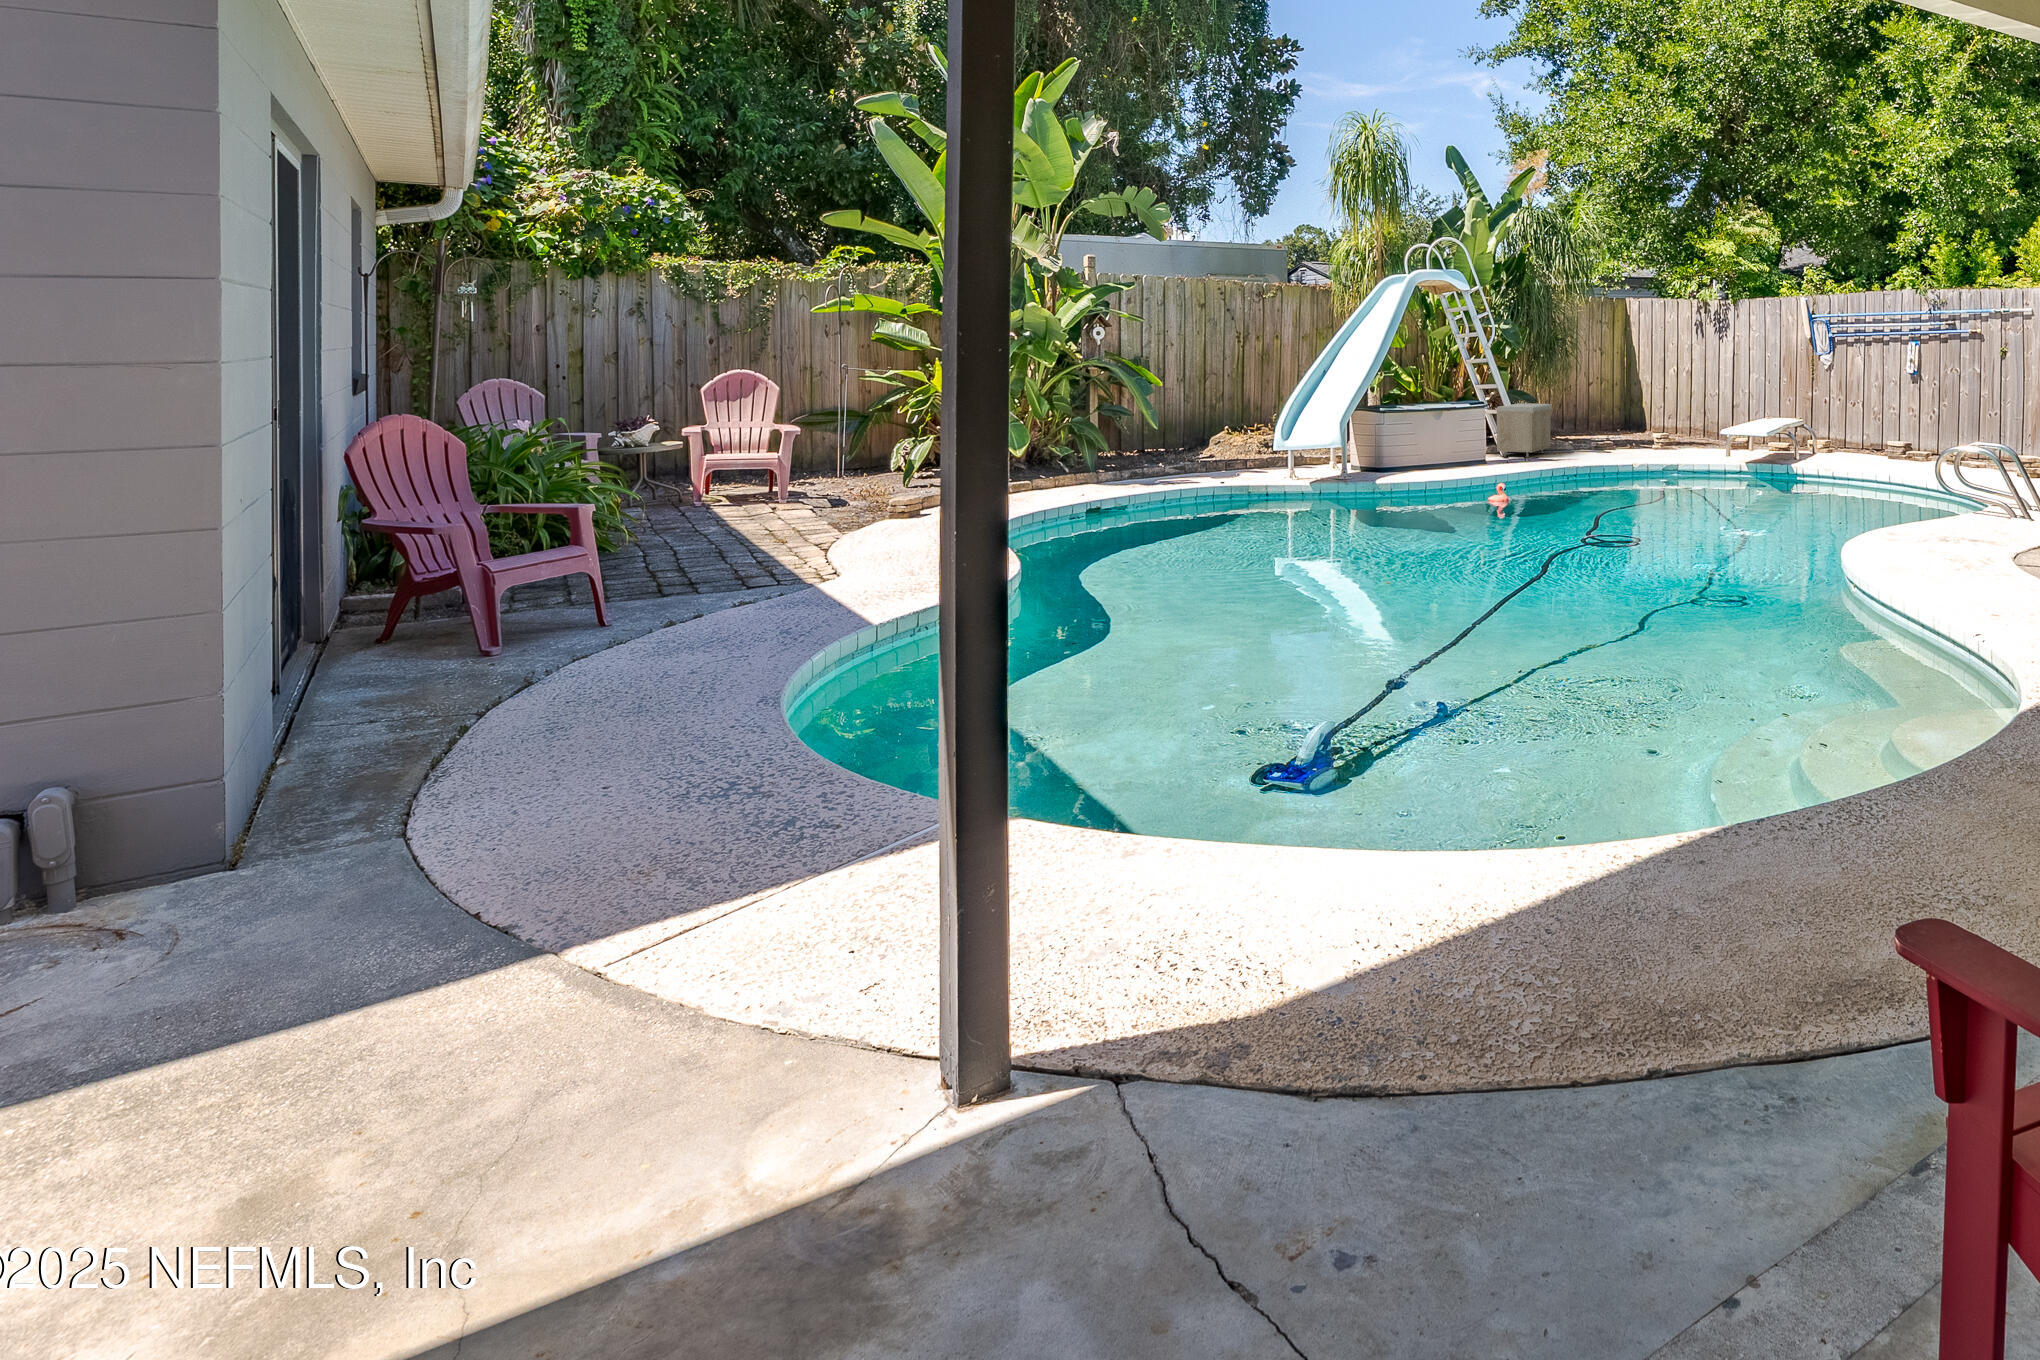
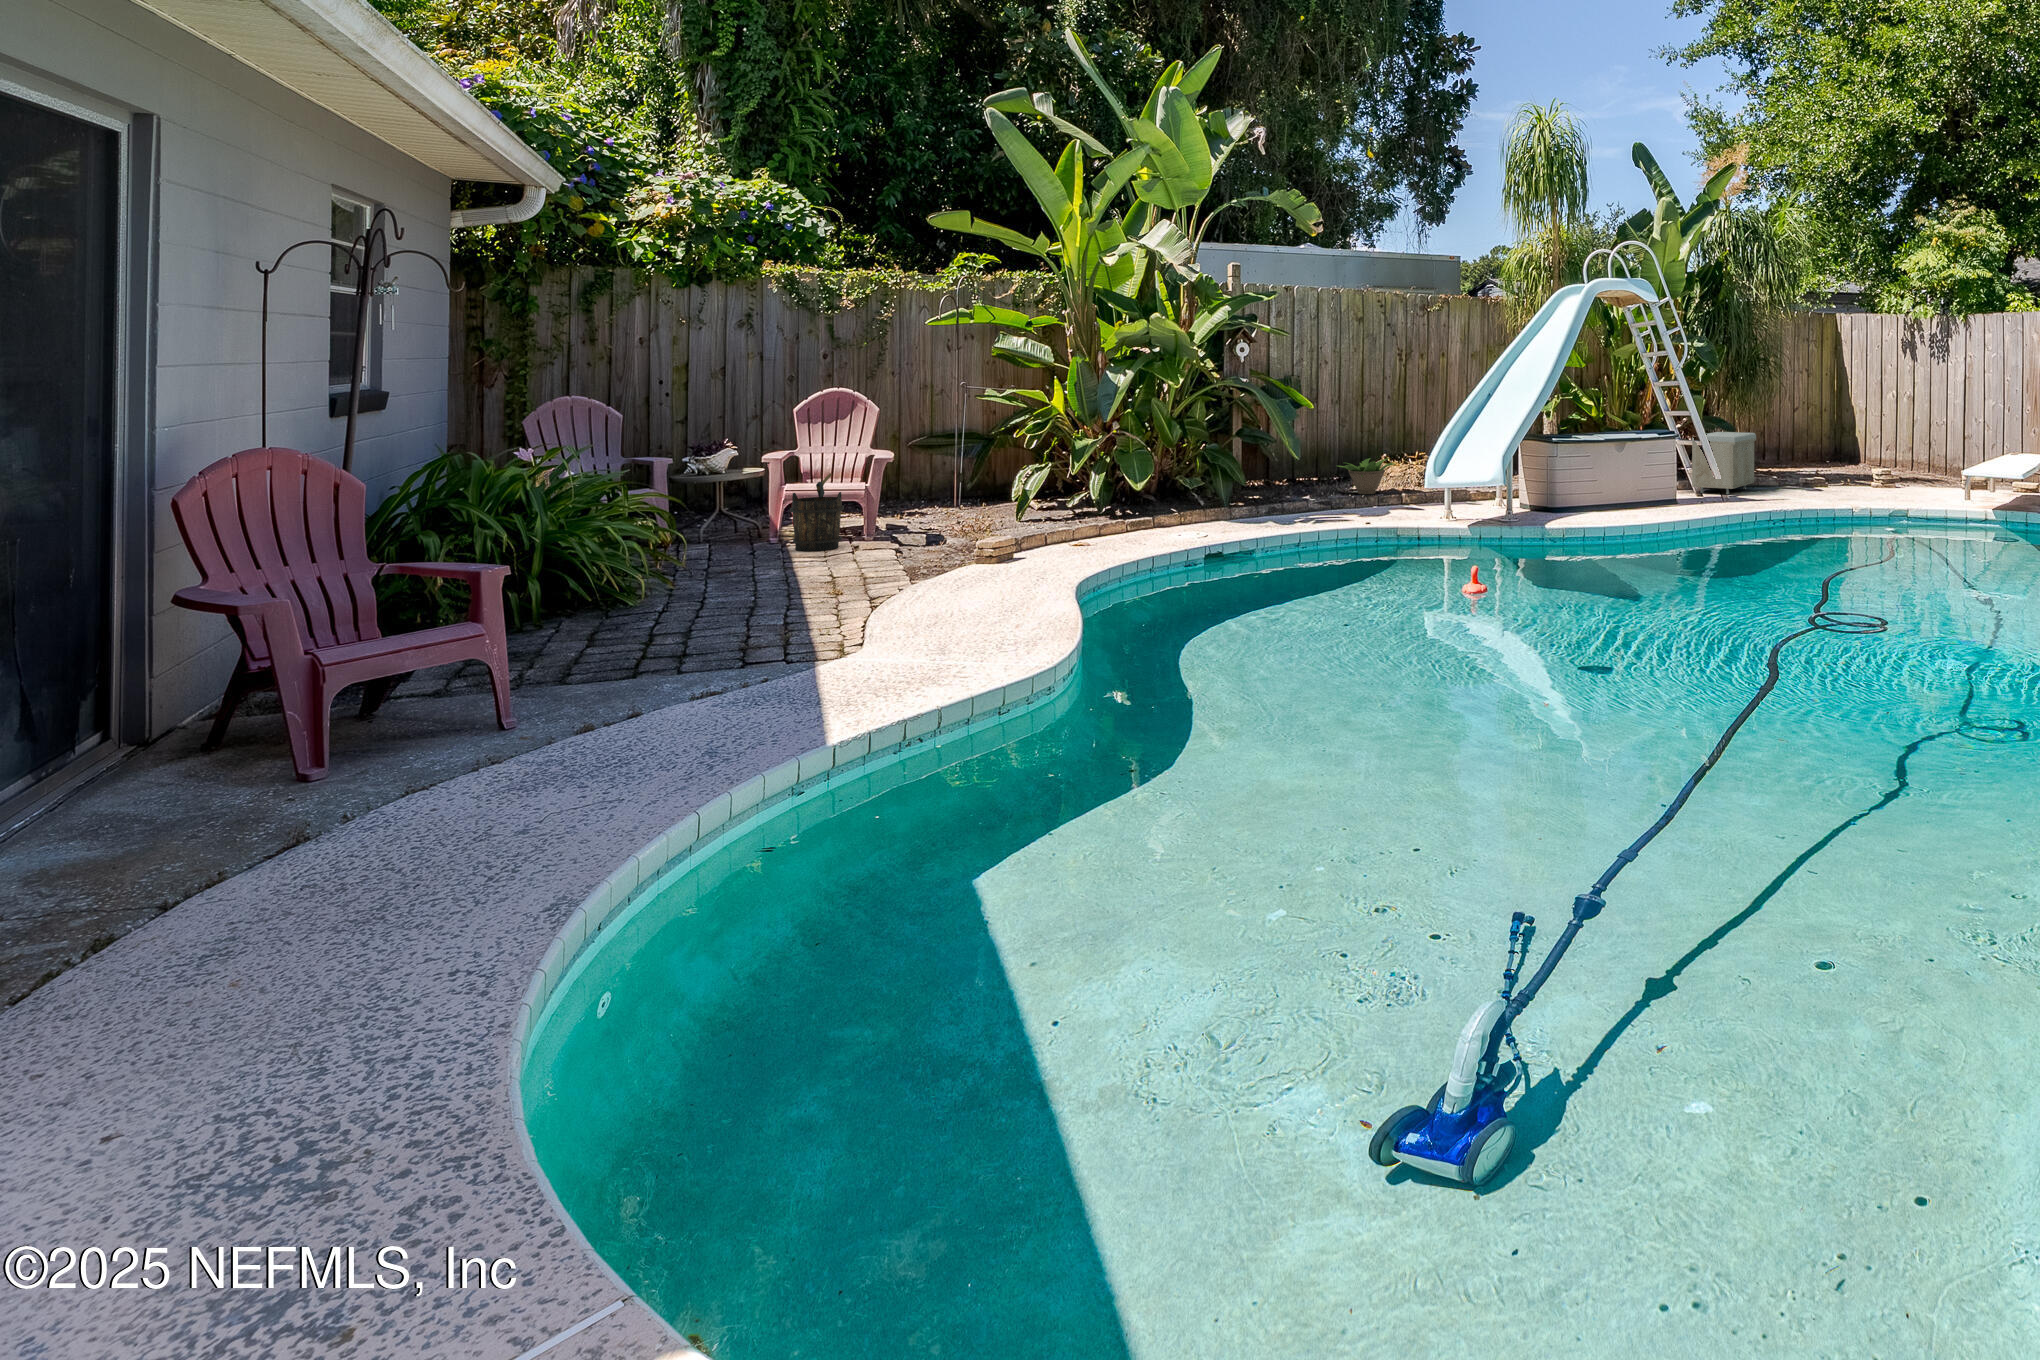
decorative plant: none [1180,429,1235,461] -> present [1338,458,1395,494]
bucket: none [708,443,756,511] -> present [790,473,844,551]

